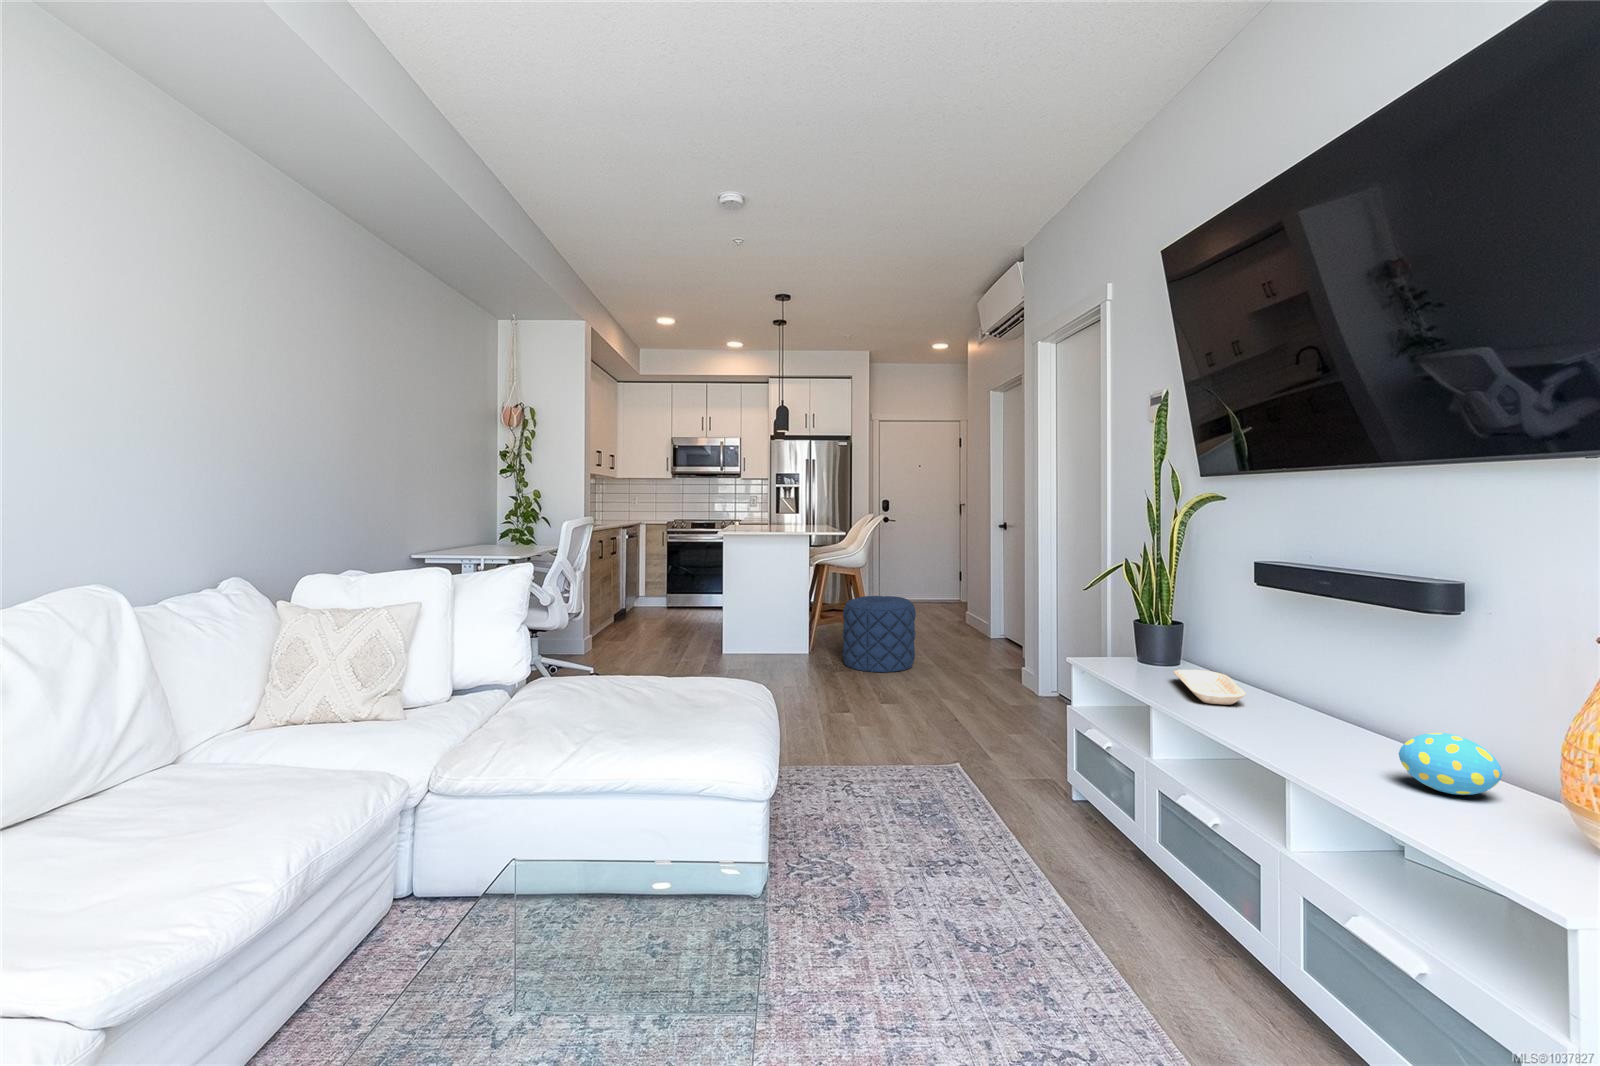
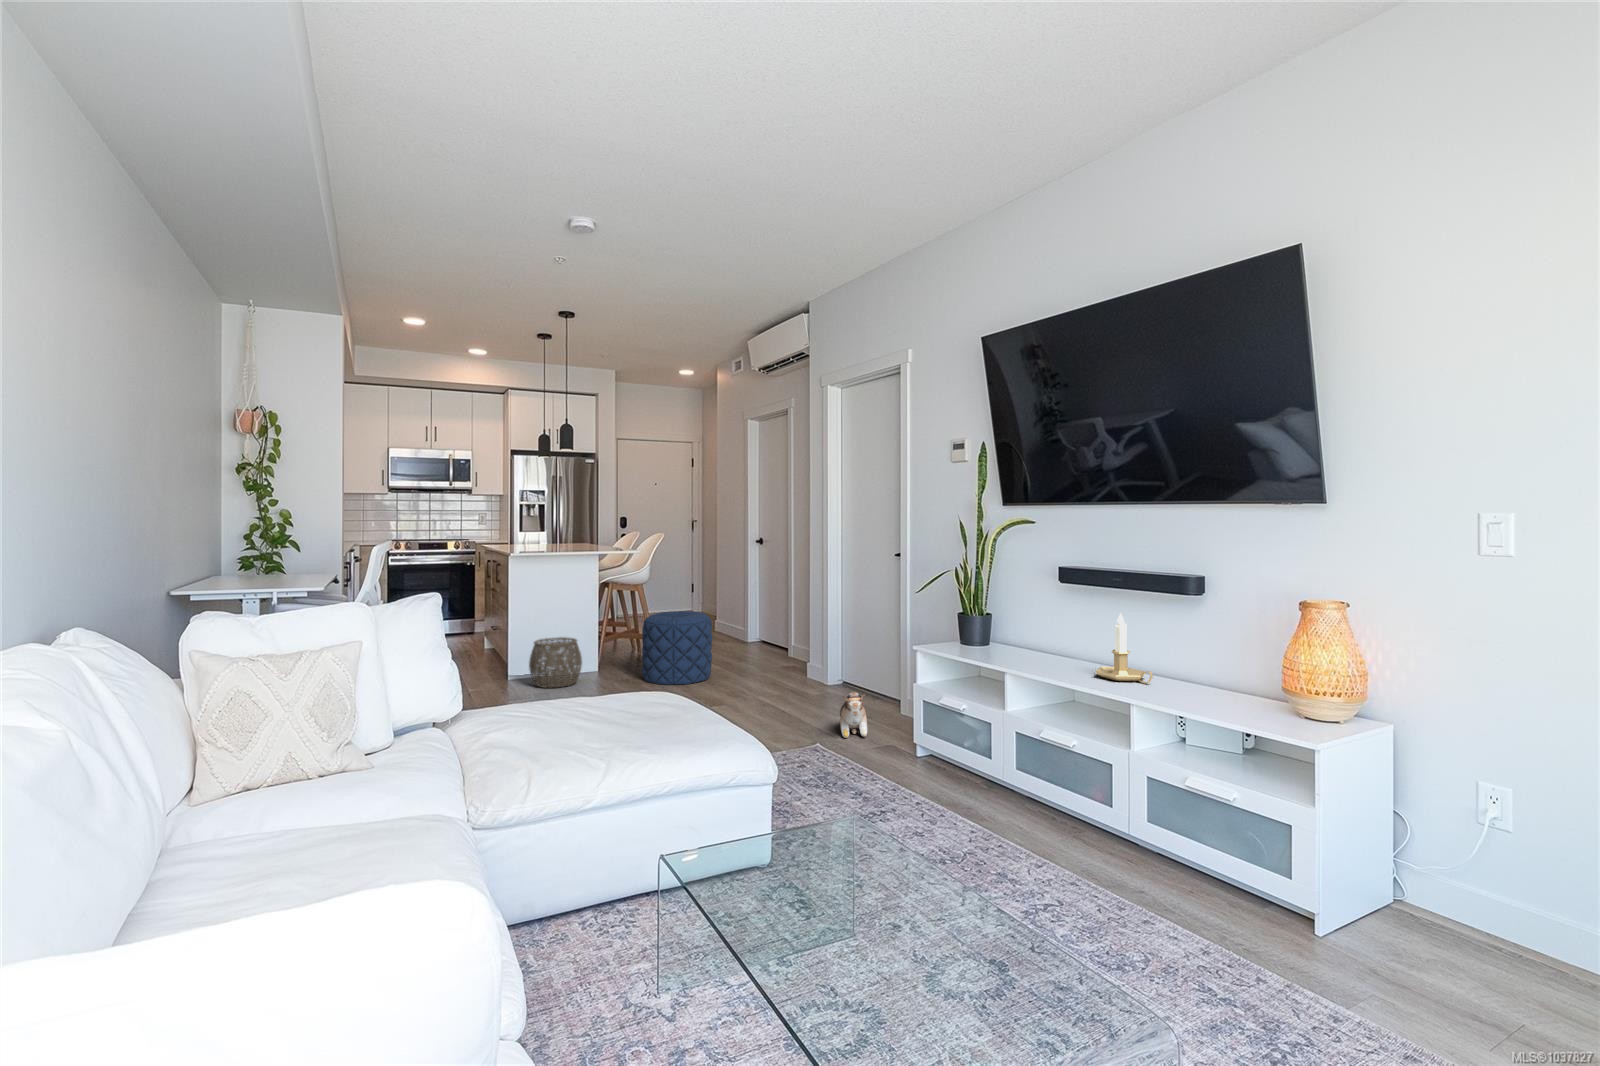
woven basket: none [739,614,787,662] -> present [529,637,582,688]
candlestick: none [1277,637,1375,755] -> present [1095,613,1153,684]
tray: present [1174,670,1246,705] -> none [1001,645,1060,666]
plush toy: none [990,704,1034,760] -> present [840,692,867,738]
decorative egg: present [1399,733,1502,795] -> none [1178,661,1226,695]

